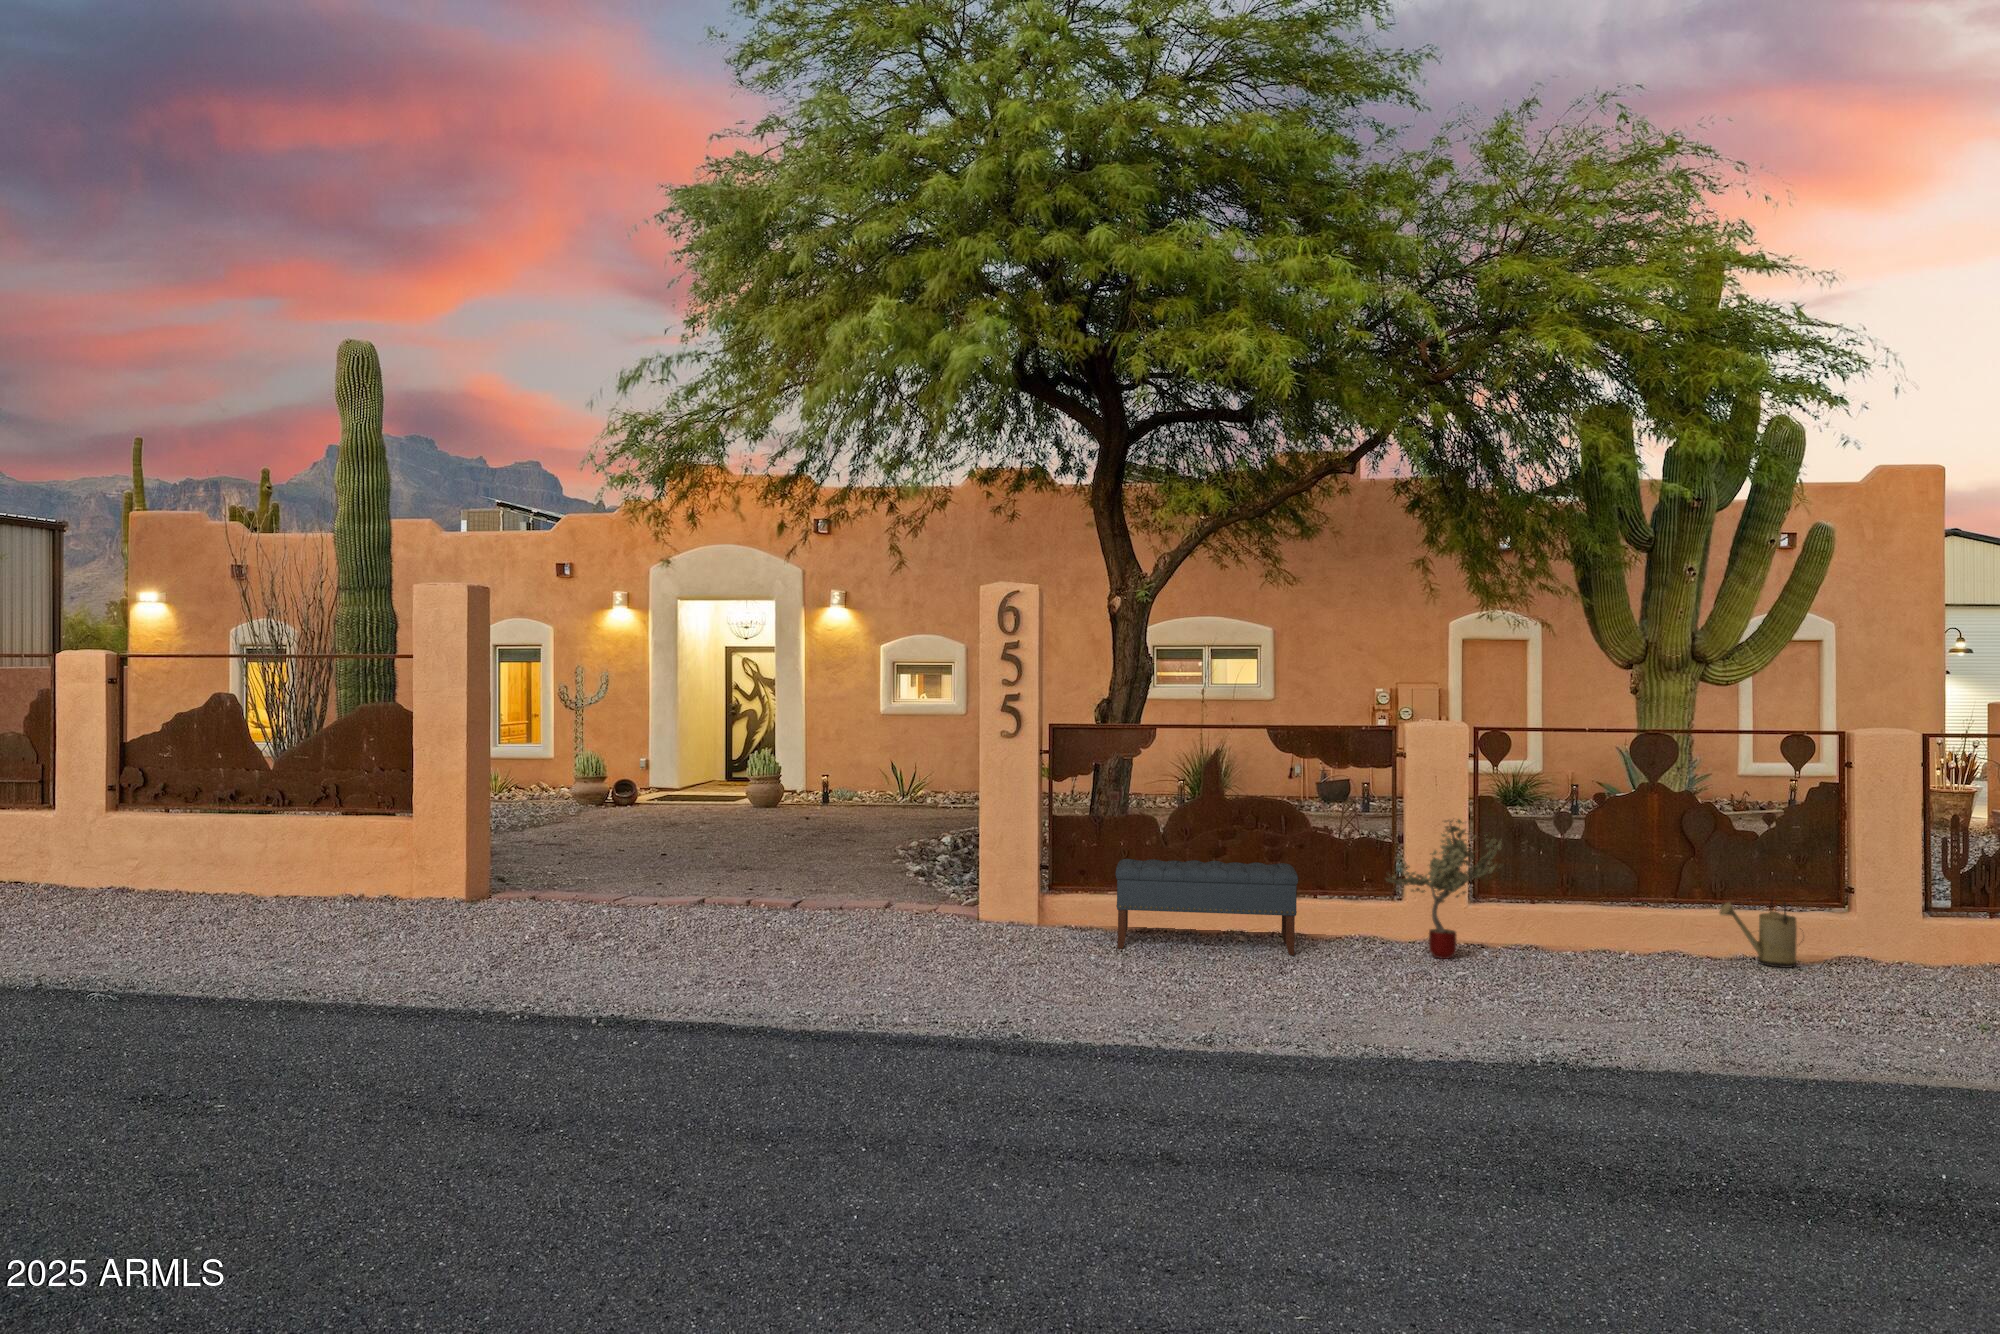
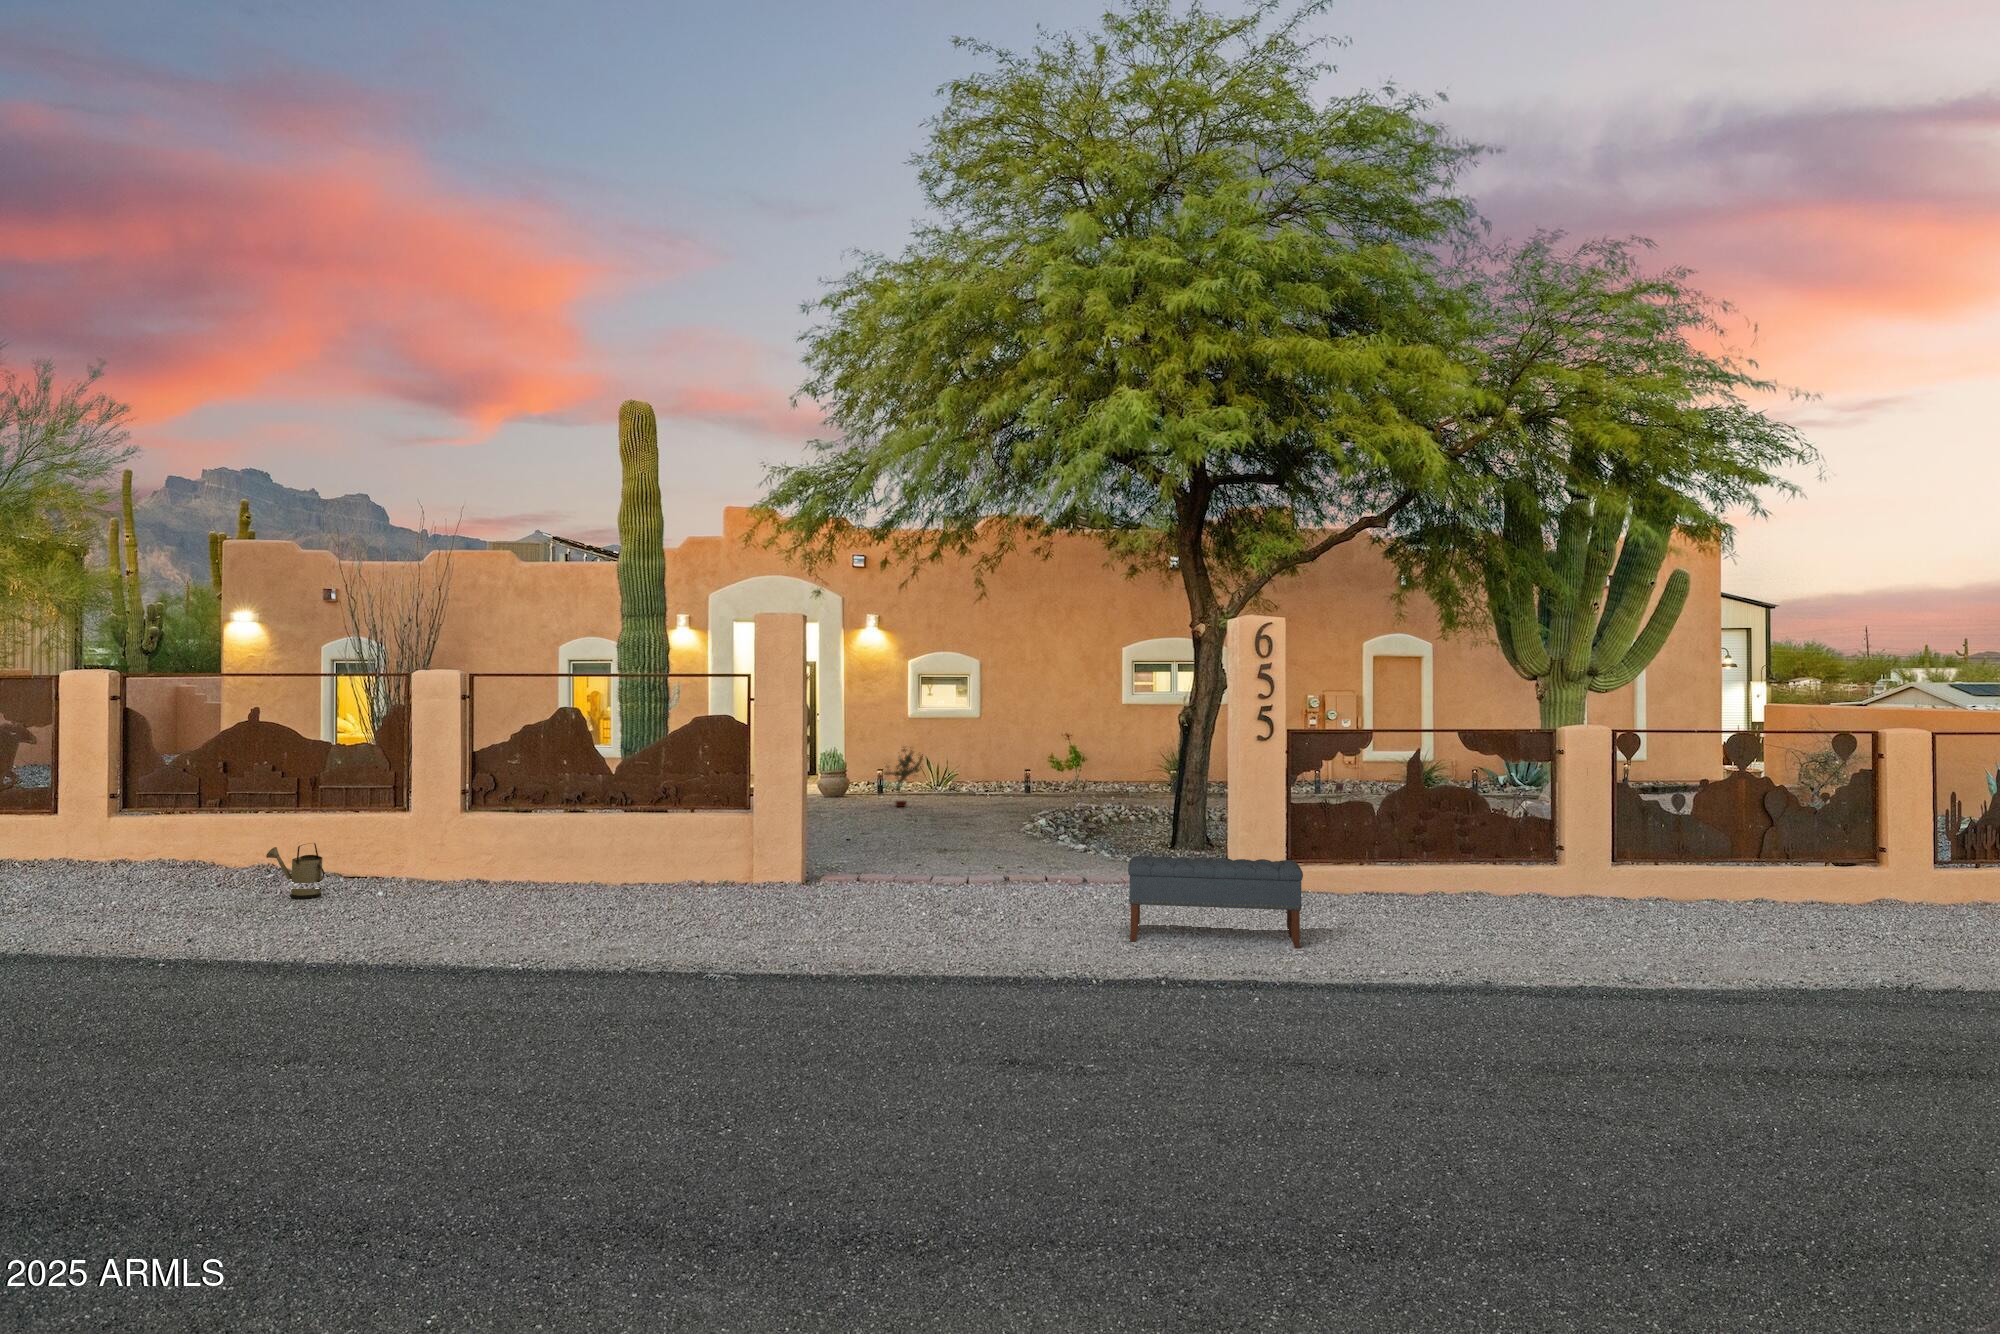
potted tree: present [1386,819,1502,959] -> present [882,747,923,807]
watering can: present [1719,898,1797,968] -> present [266,843,324,899]

